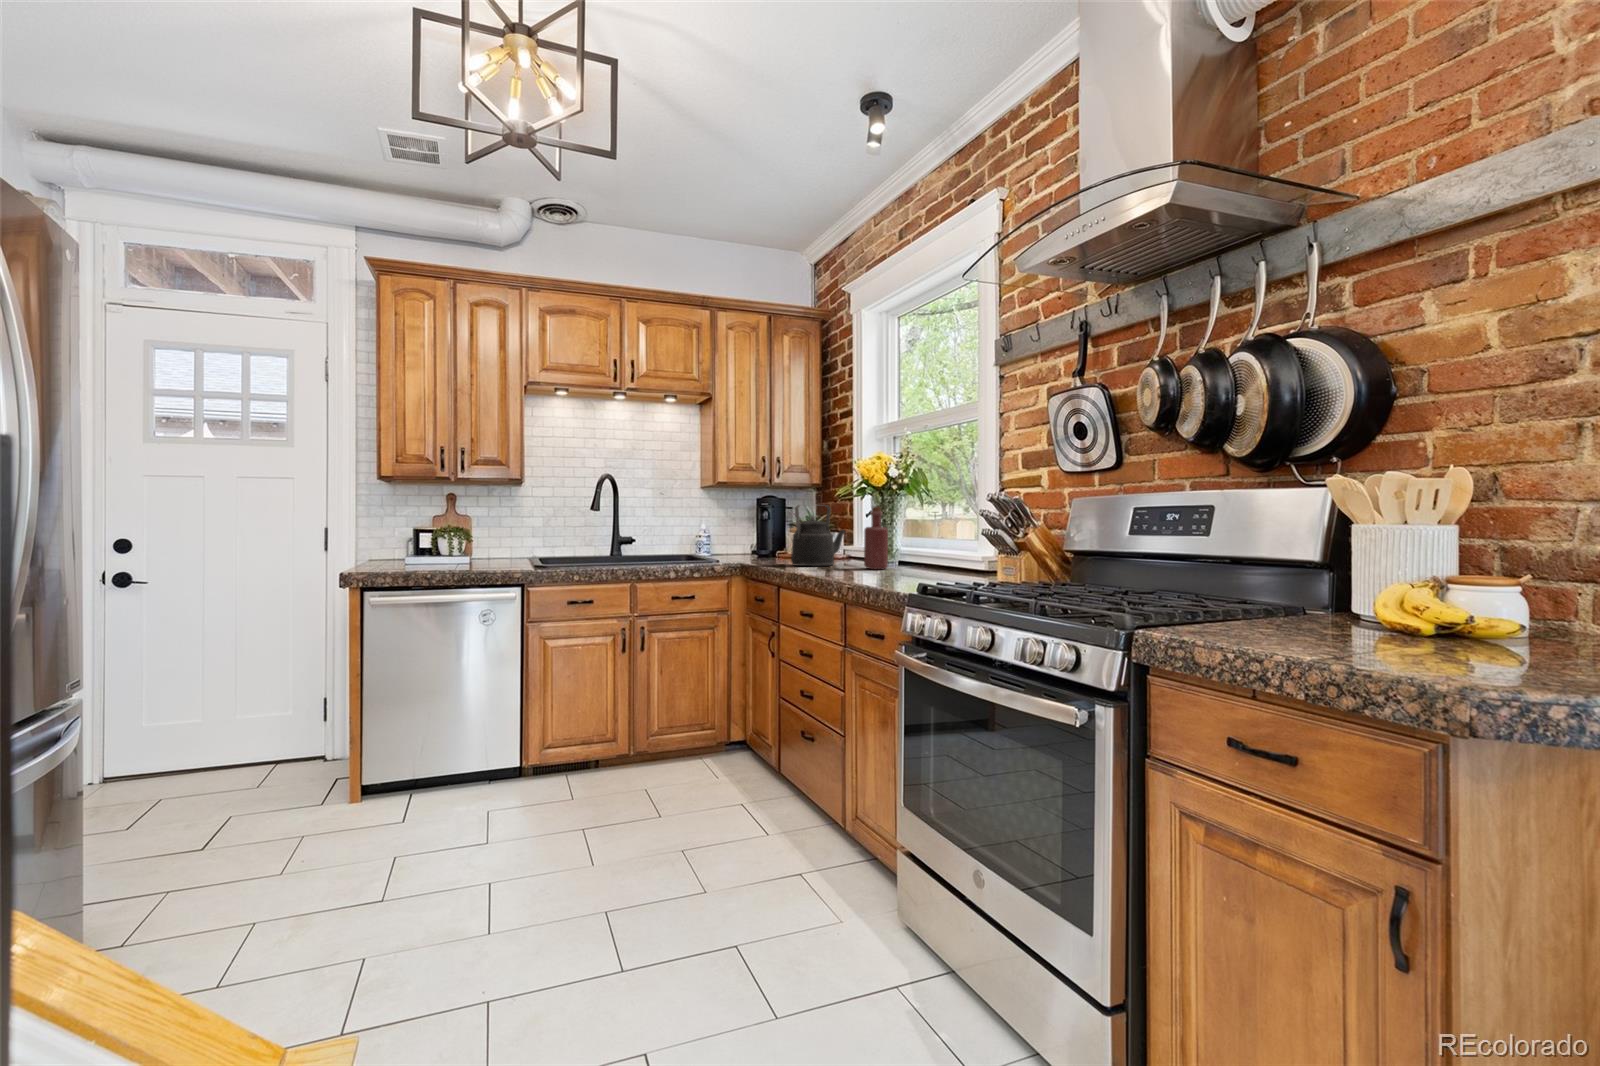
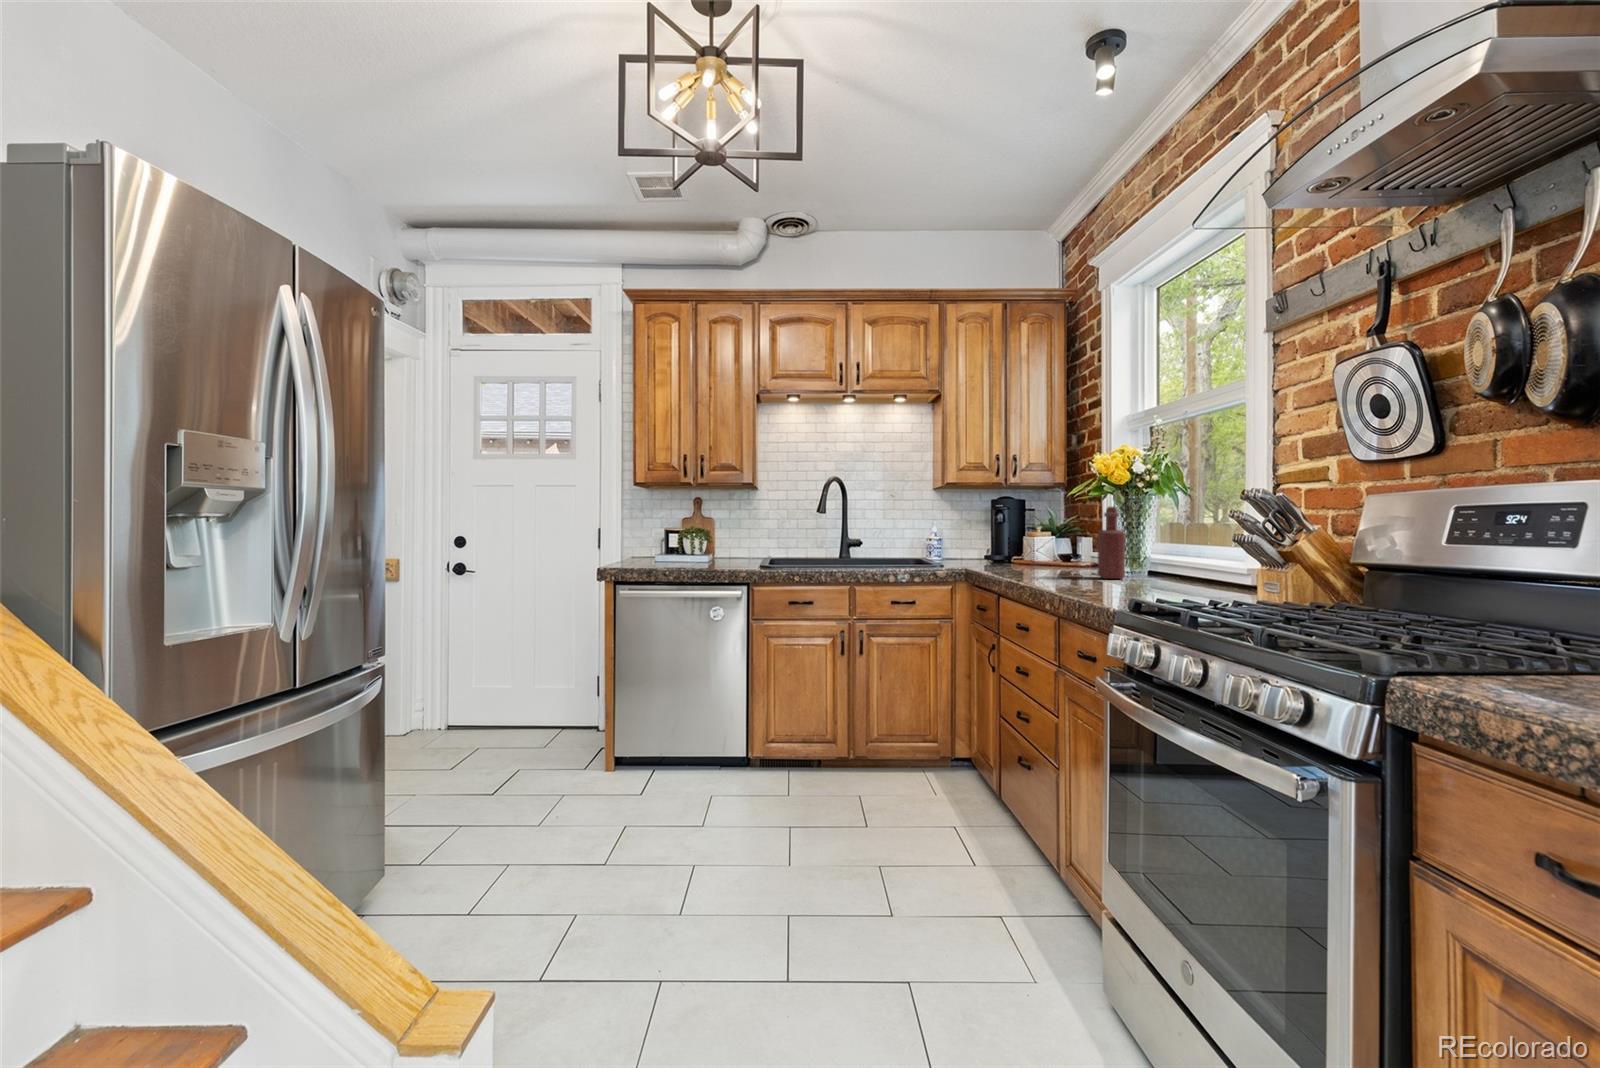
kettle: present [791,505,845,566] -> none [1016,505,1082,574]

